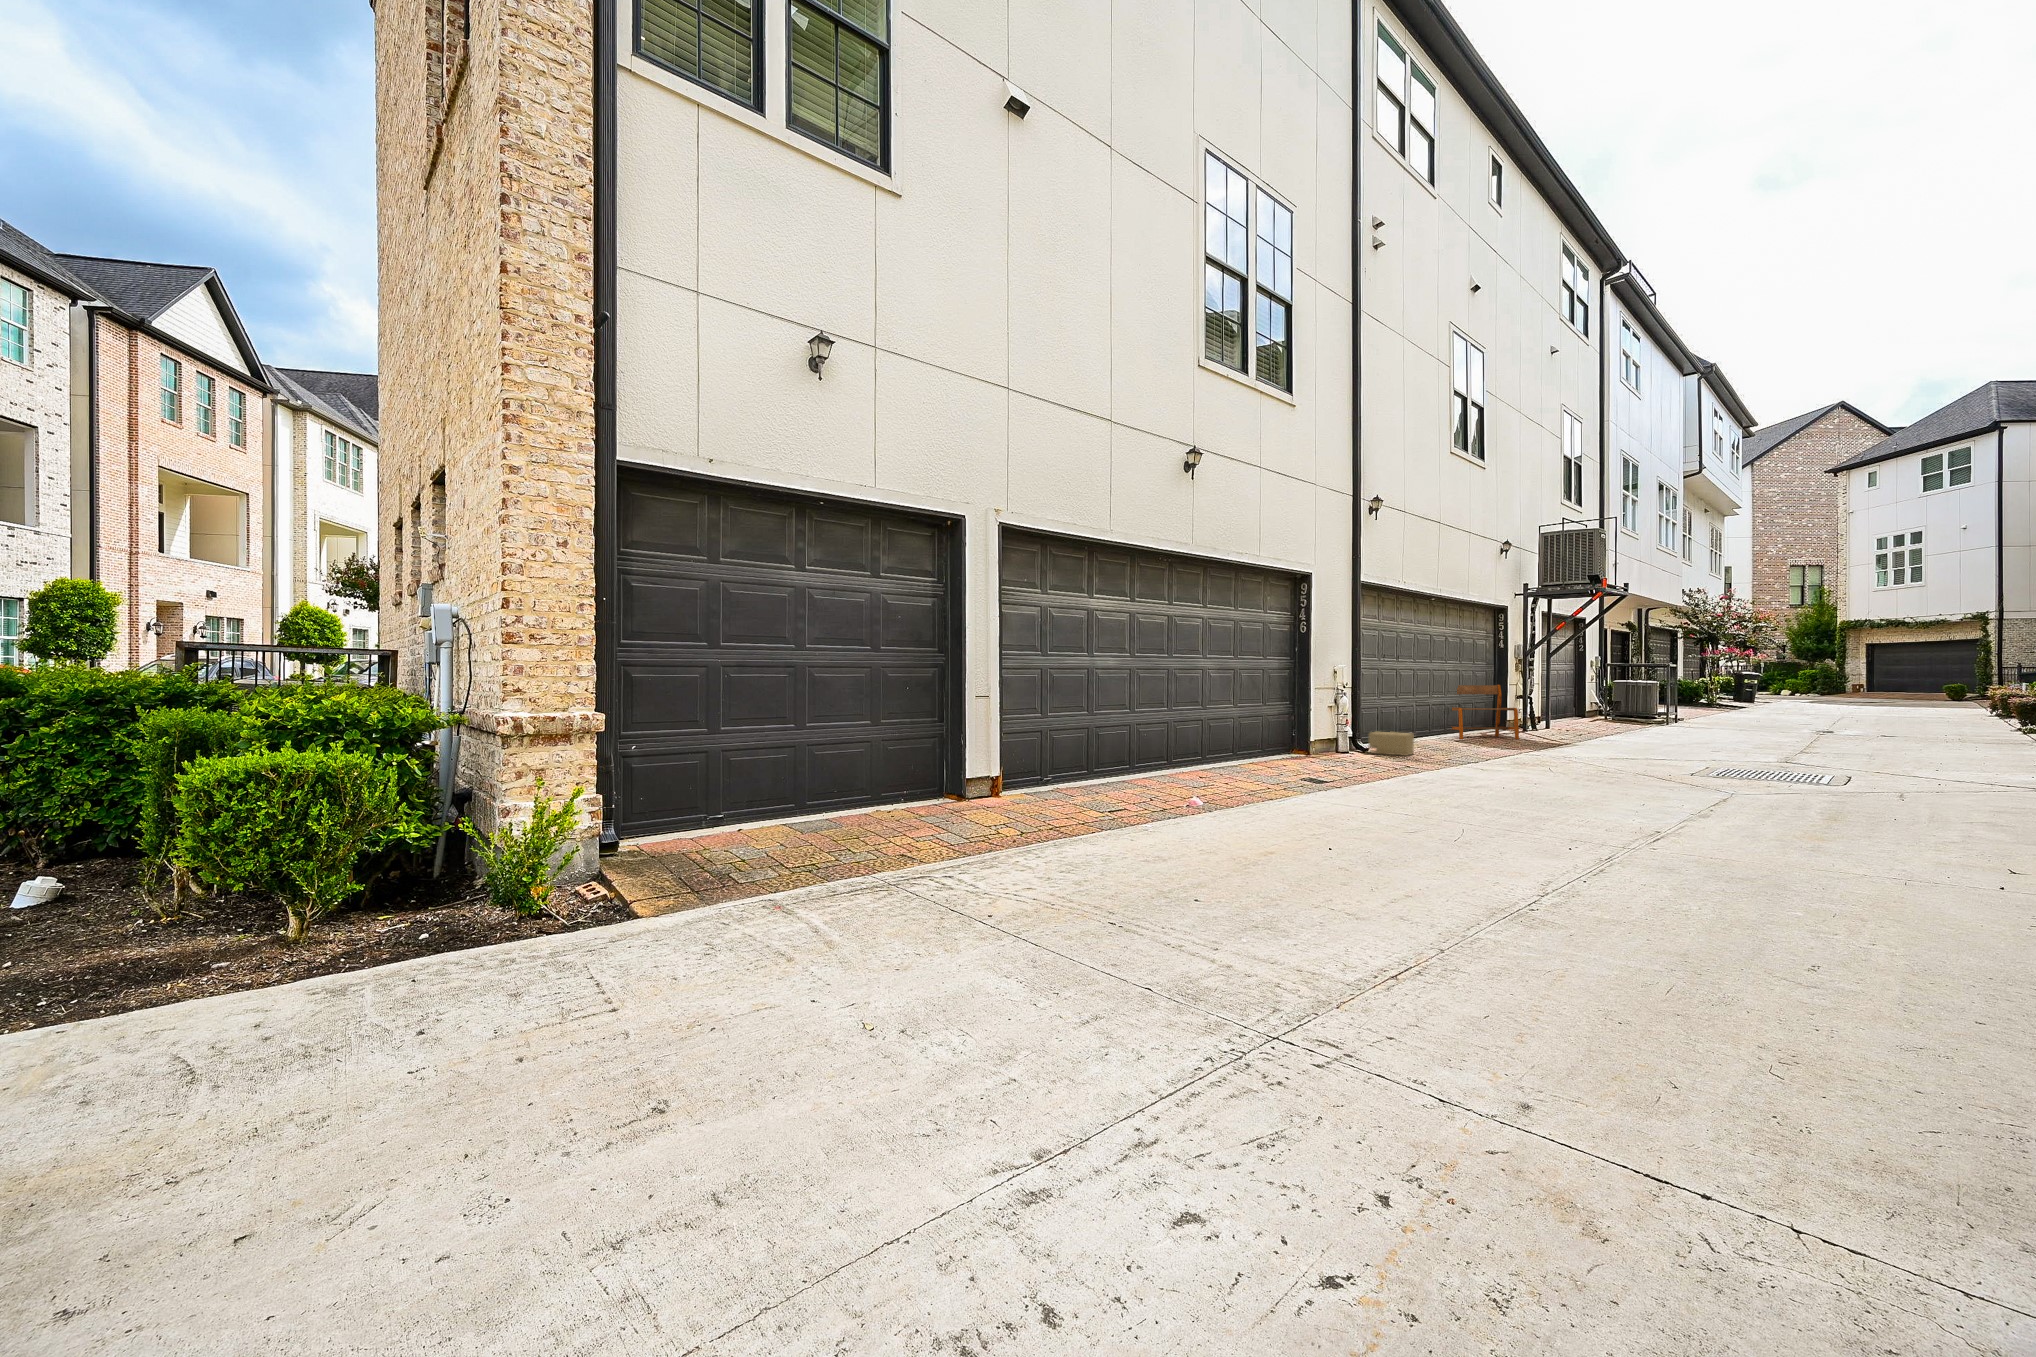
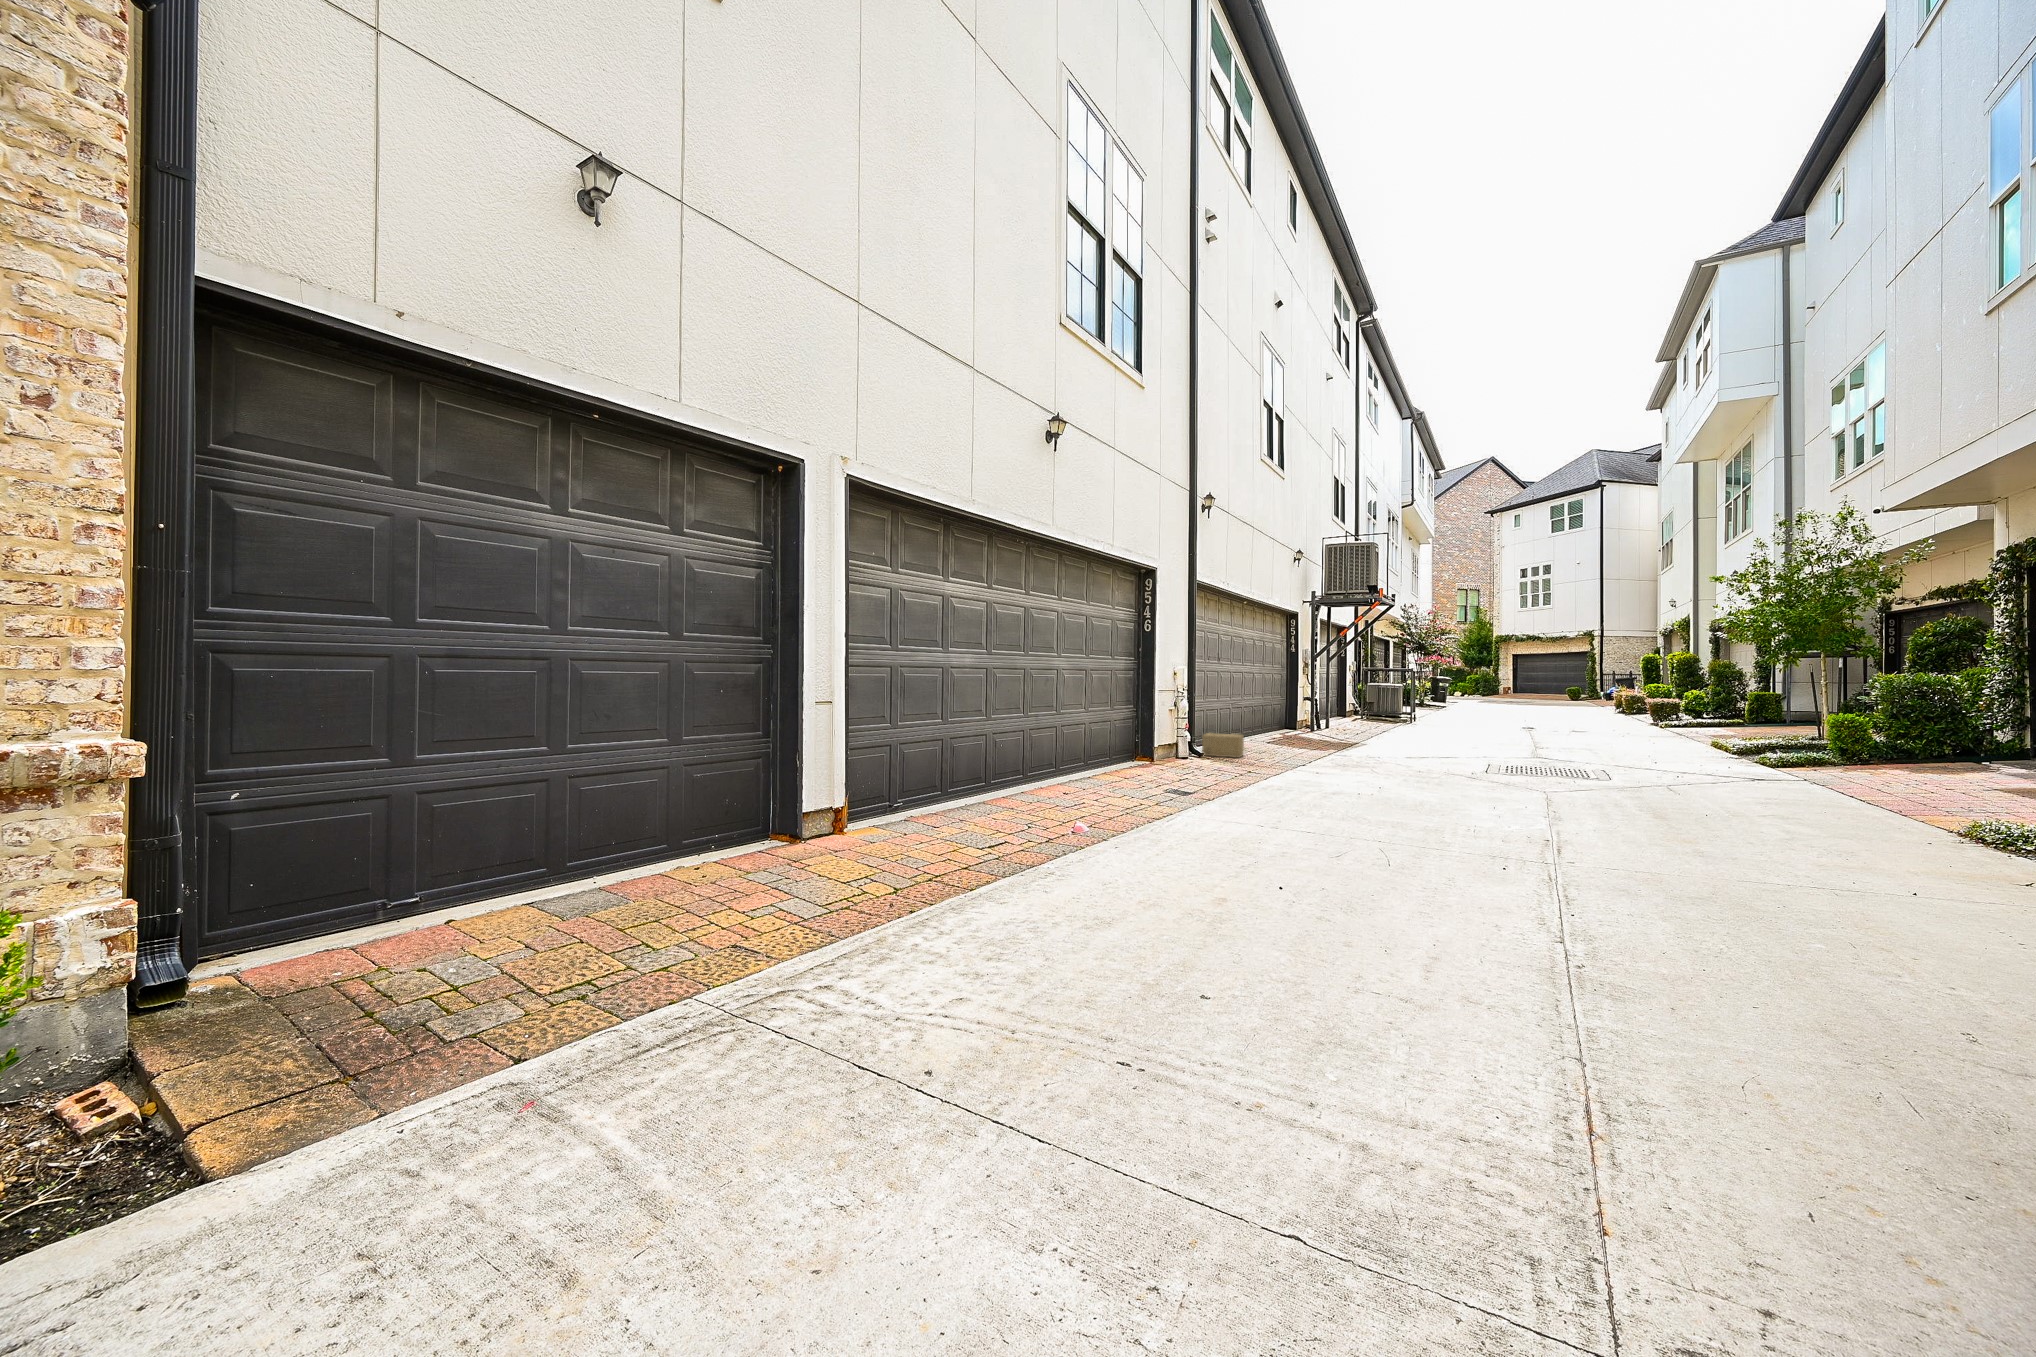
bench: present [1452,685,1519,739] -> none [1252,686,1316,738]

